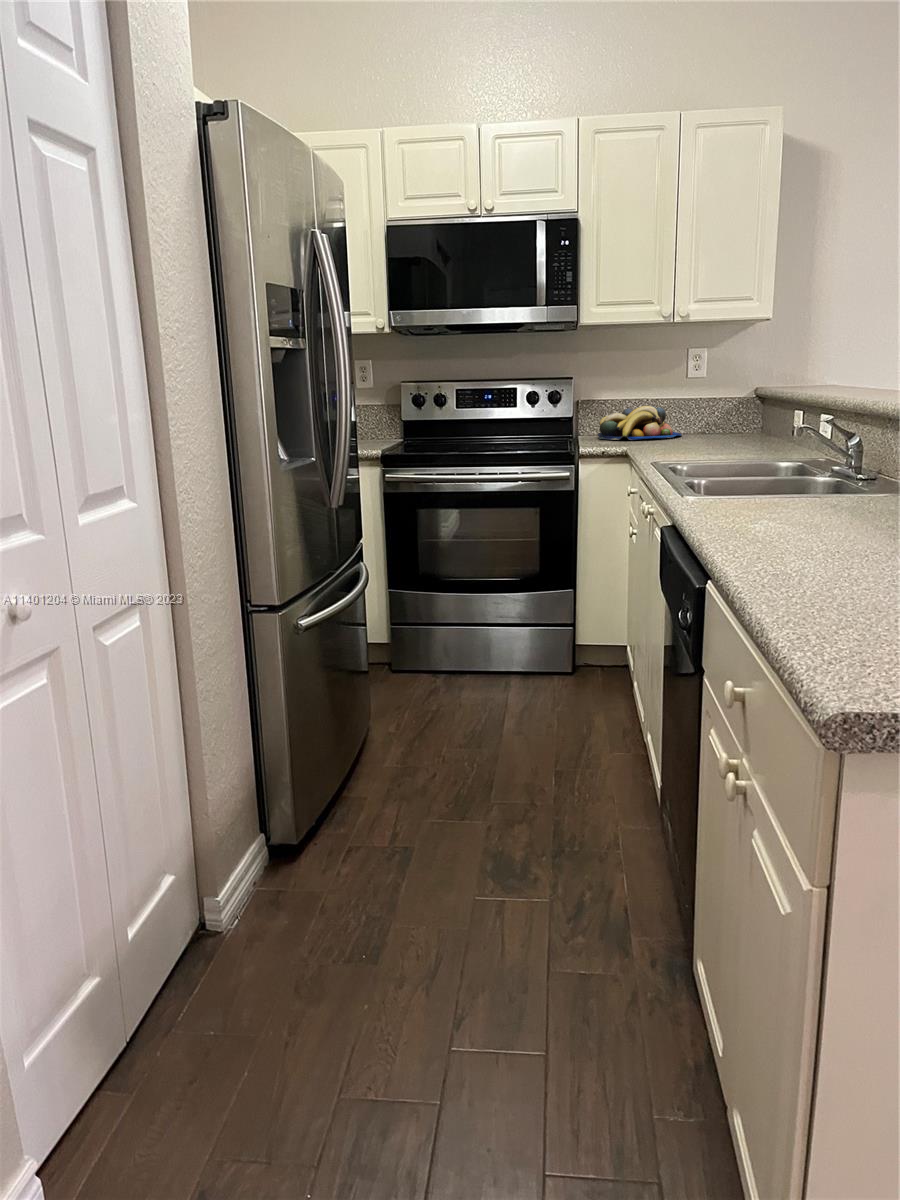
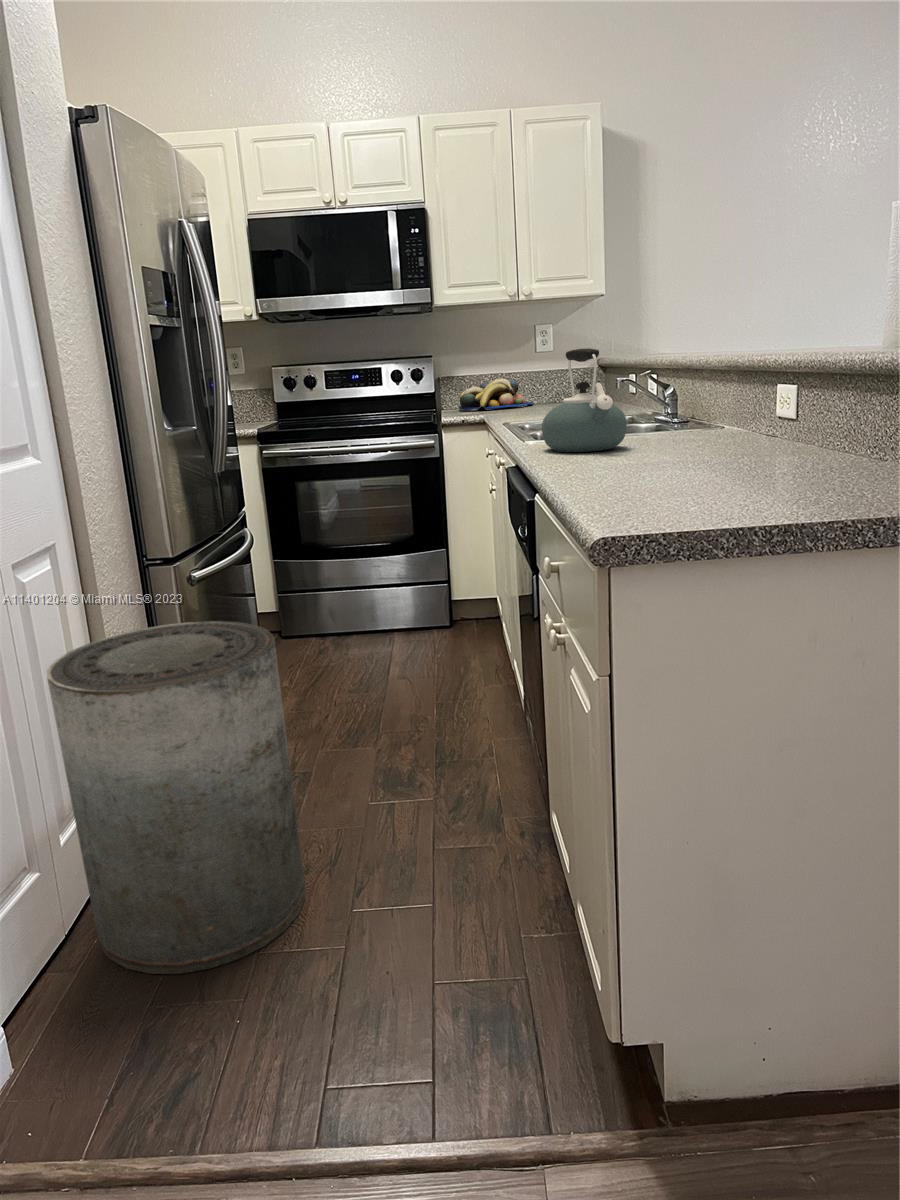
kettle: none [712,398,818,523] -> present [542,348,627,452]
trash can: none [123,692,397,1115] -> present [47,621,305,974]

